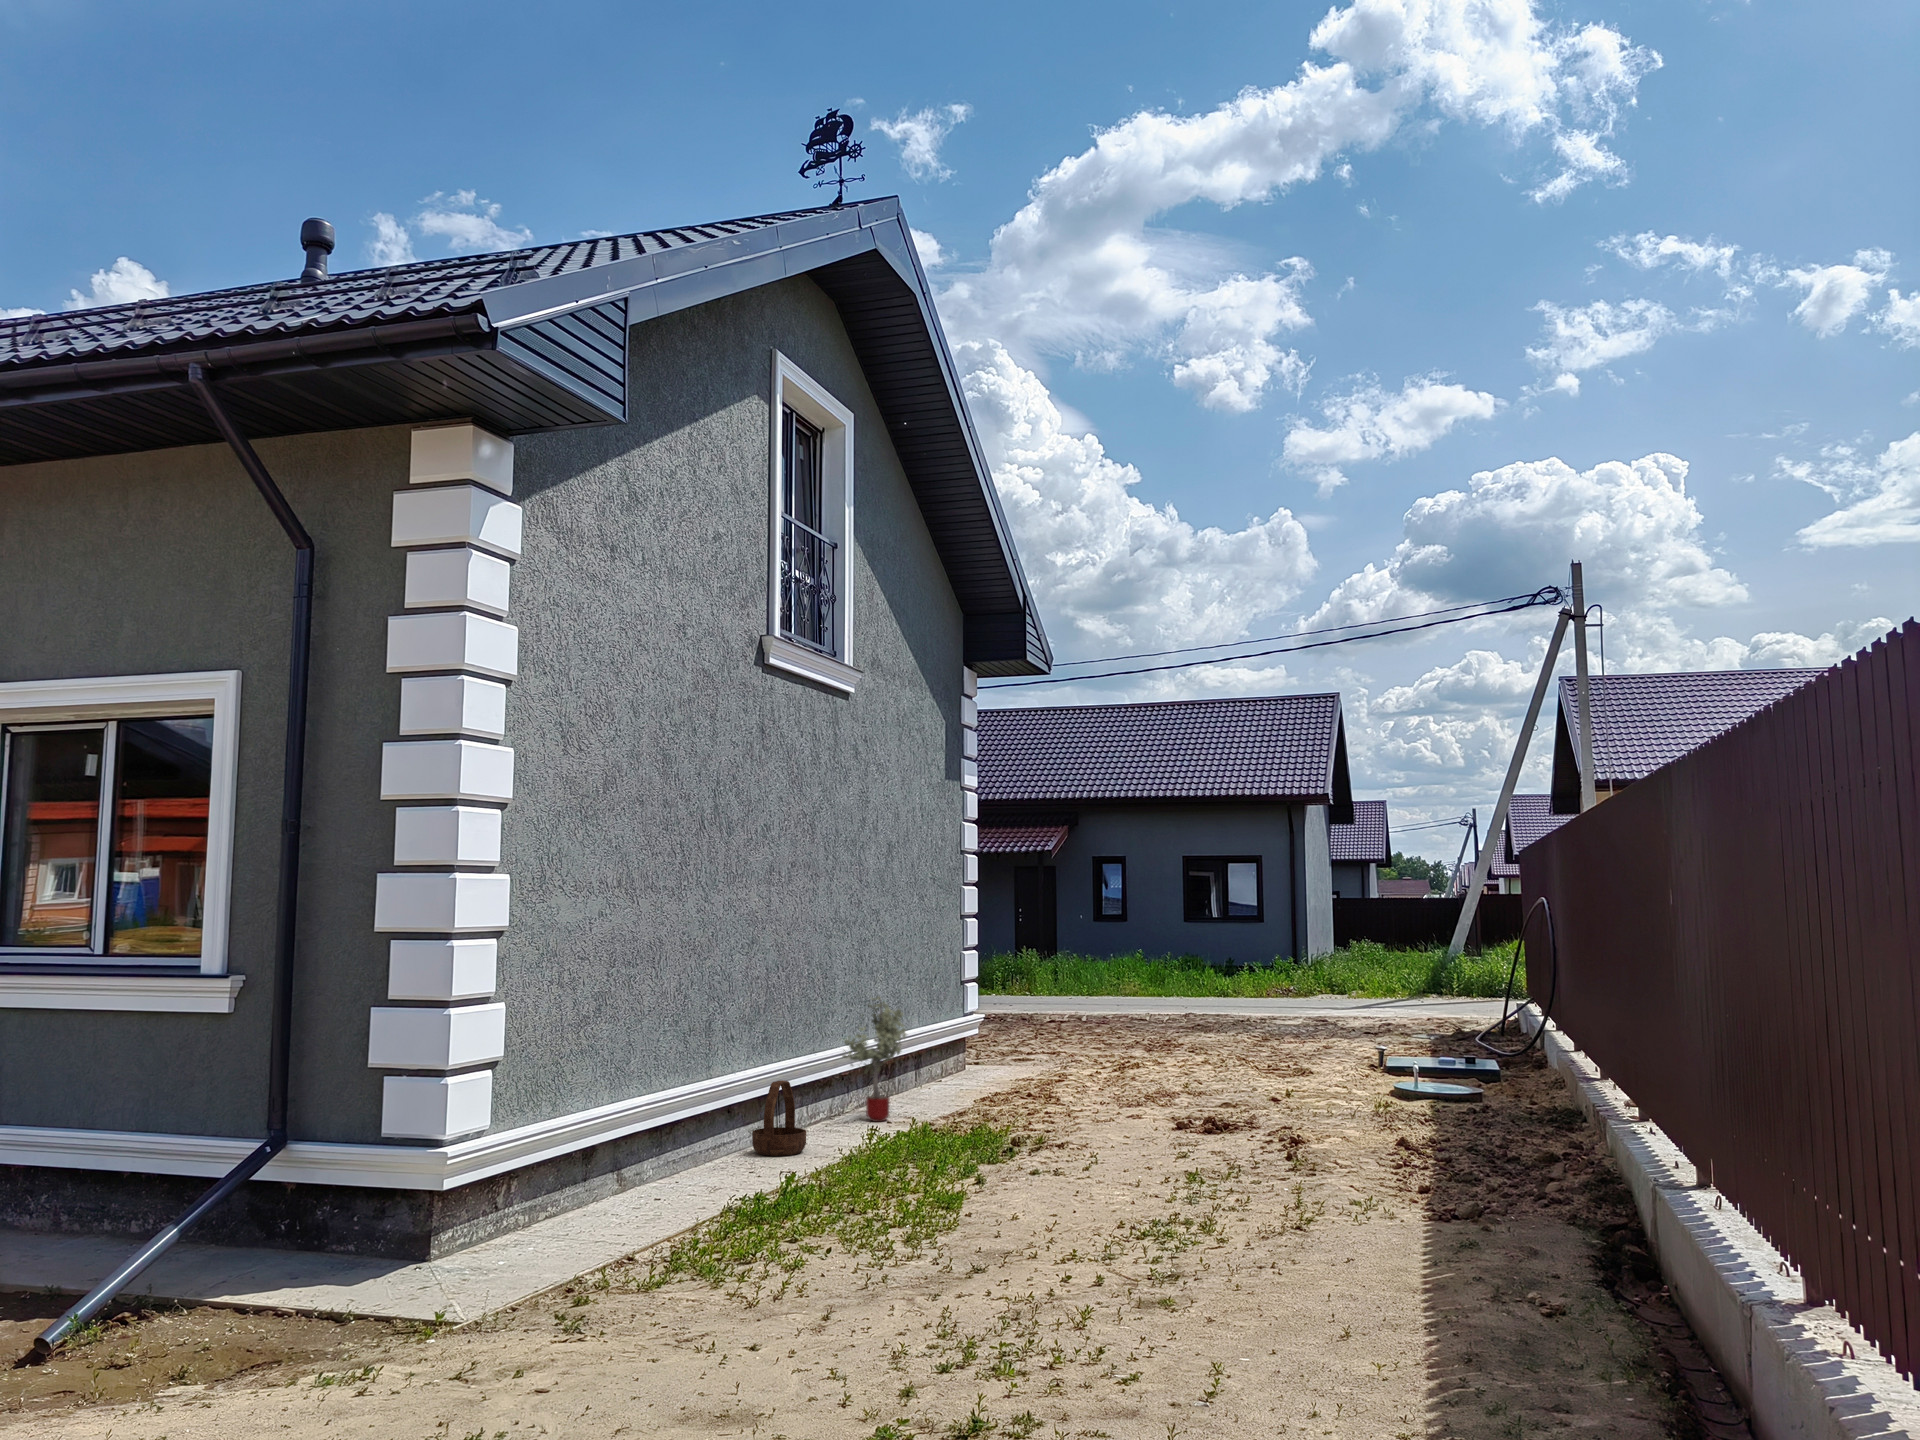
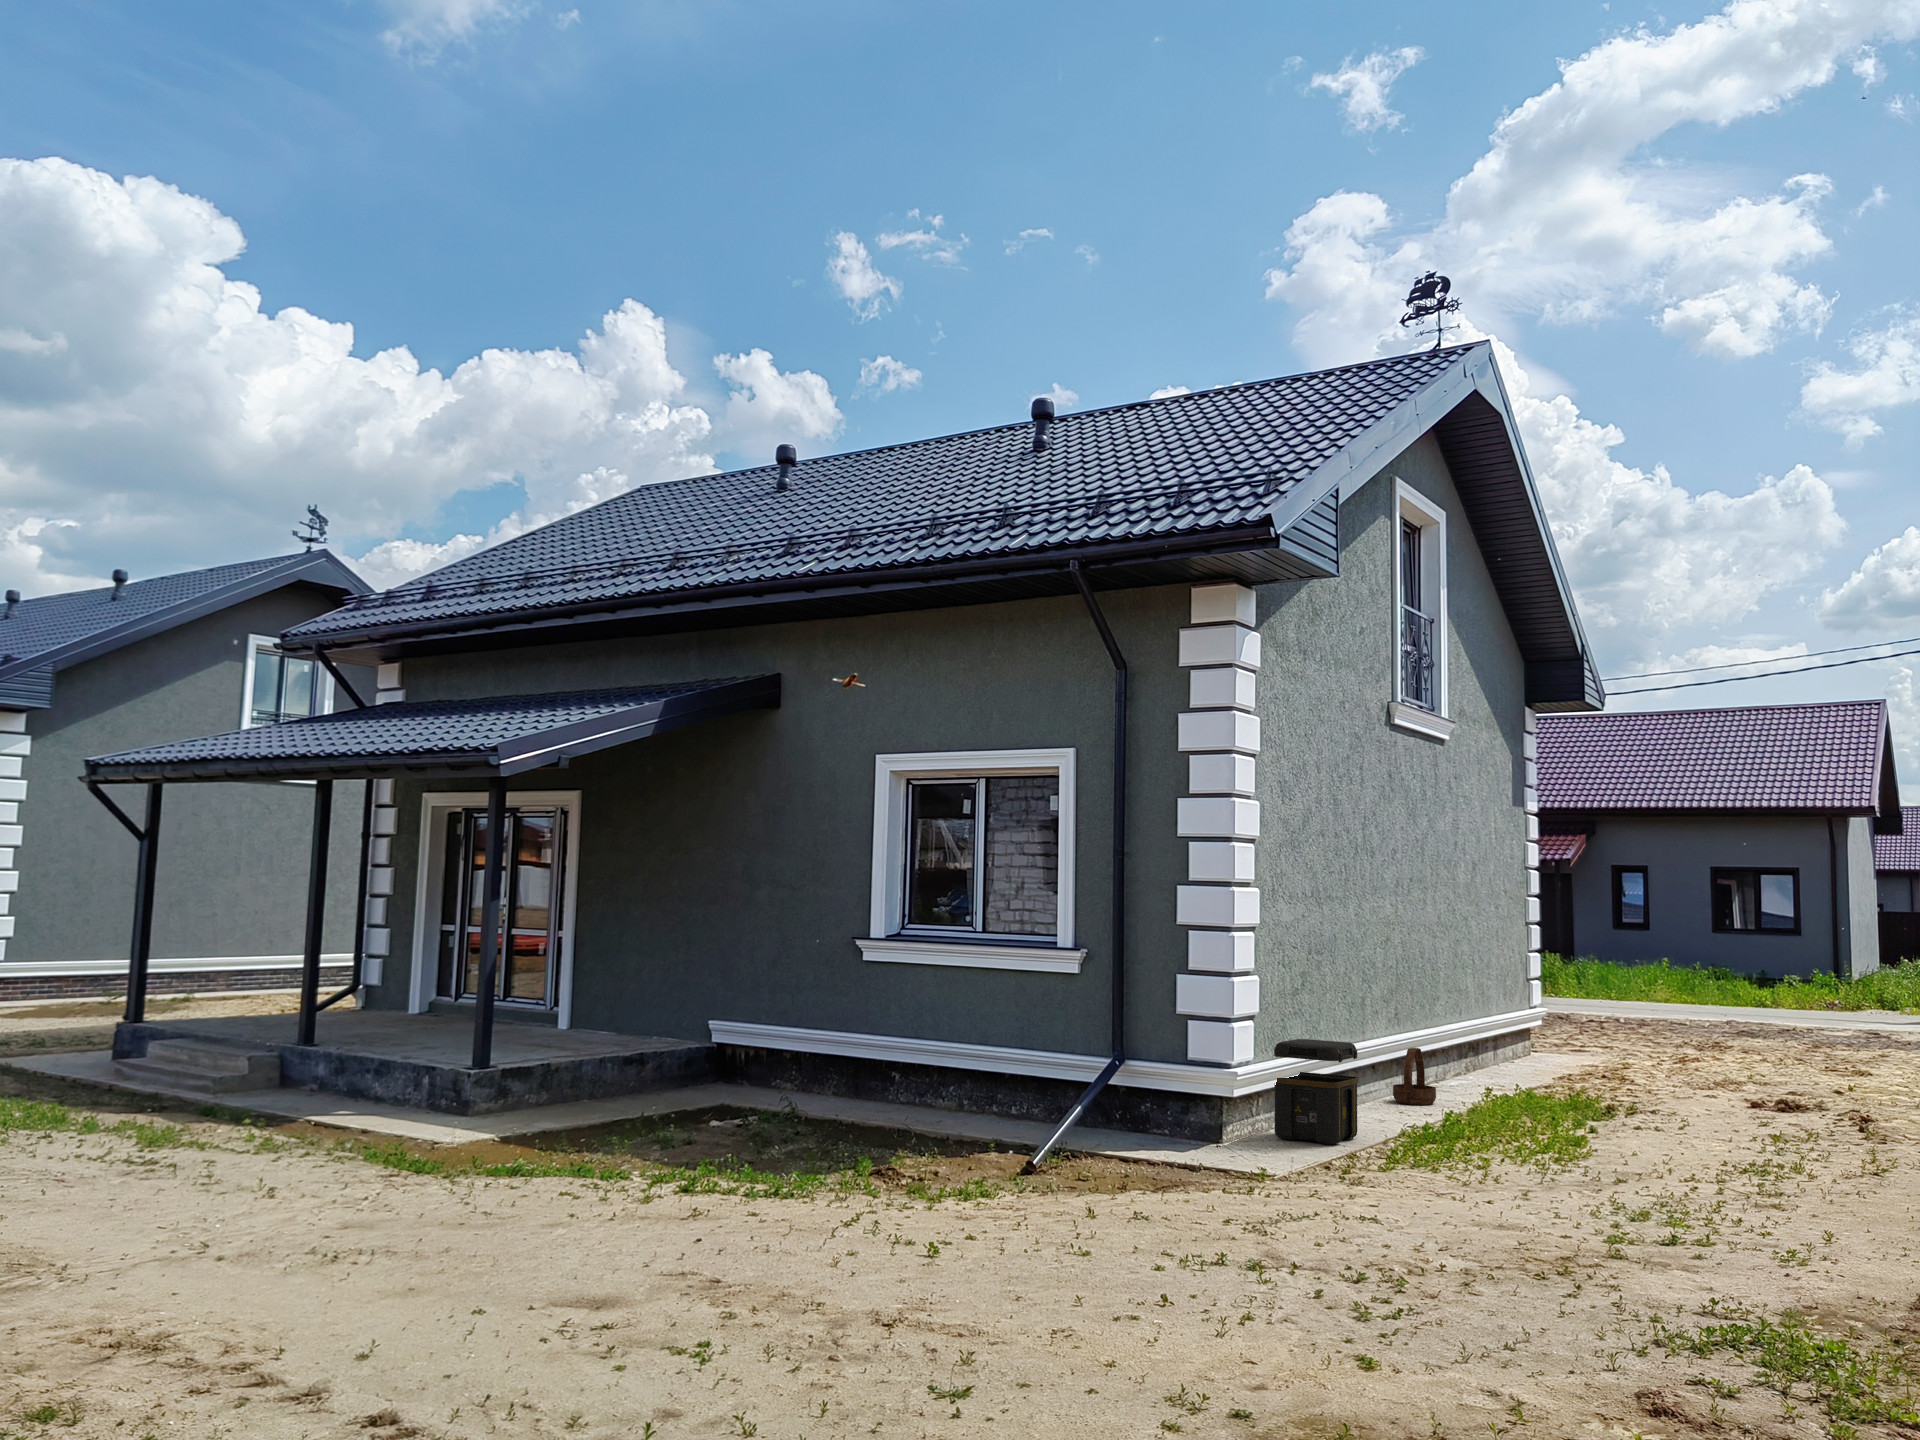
potted tree: present [842,997,907,1122] -> none [1448,986,1503,1088]
toolbox: none [530,1087,657,1241] -> present [1274,1039,1359,1145]

